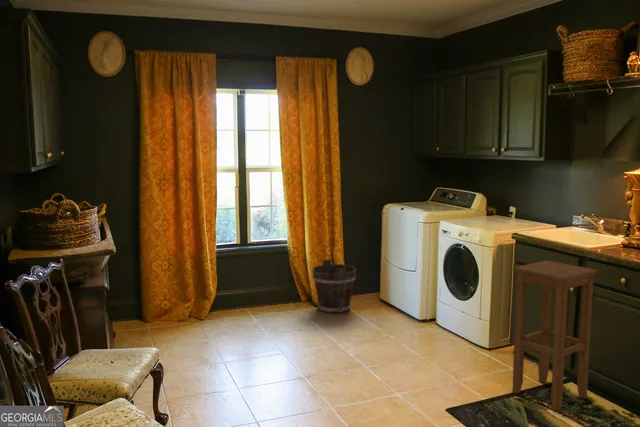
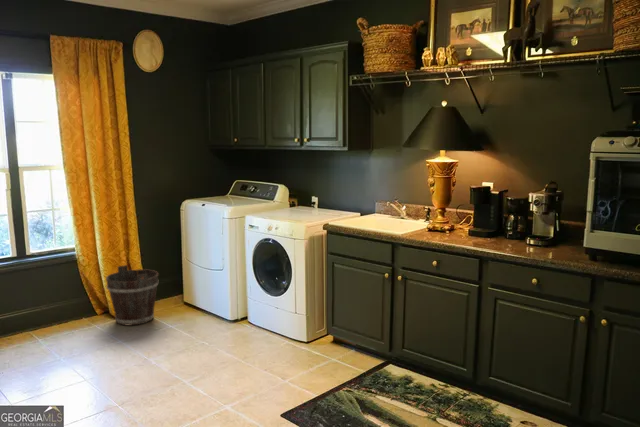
stool: present [512,261,598,411] -> none [336,248,412,396]

